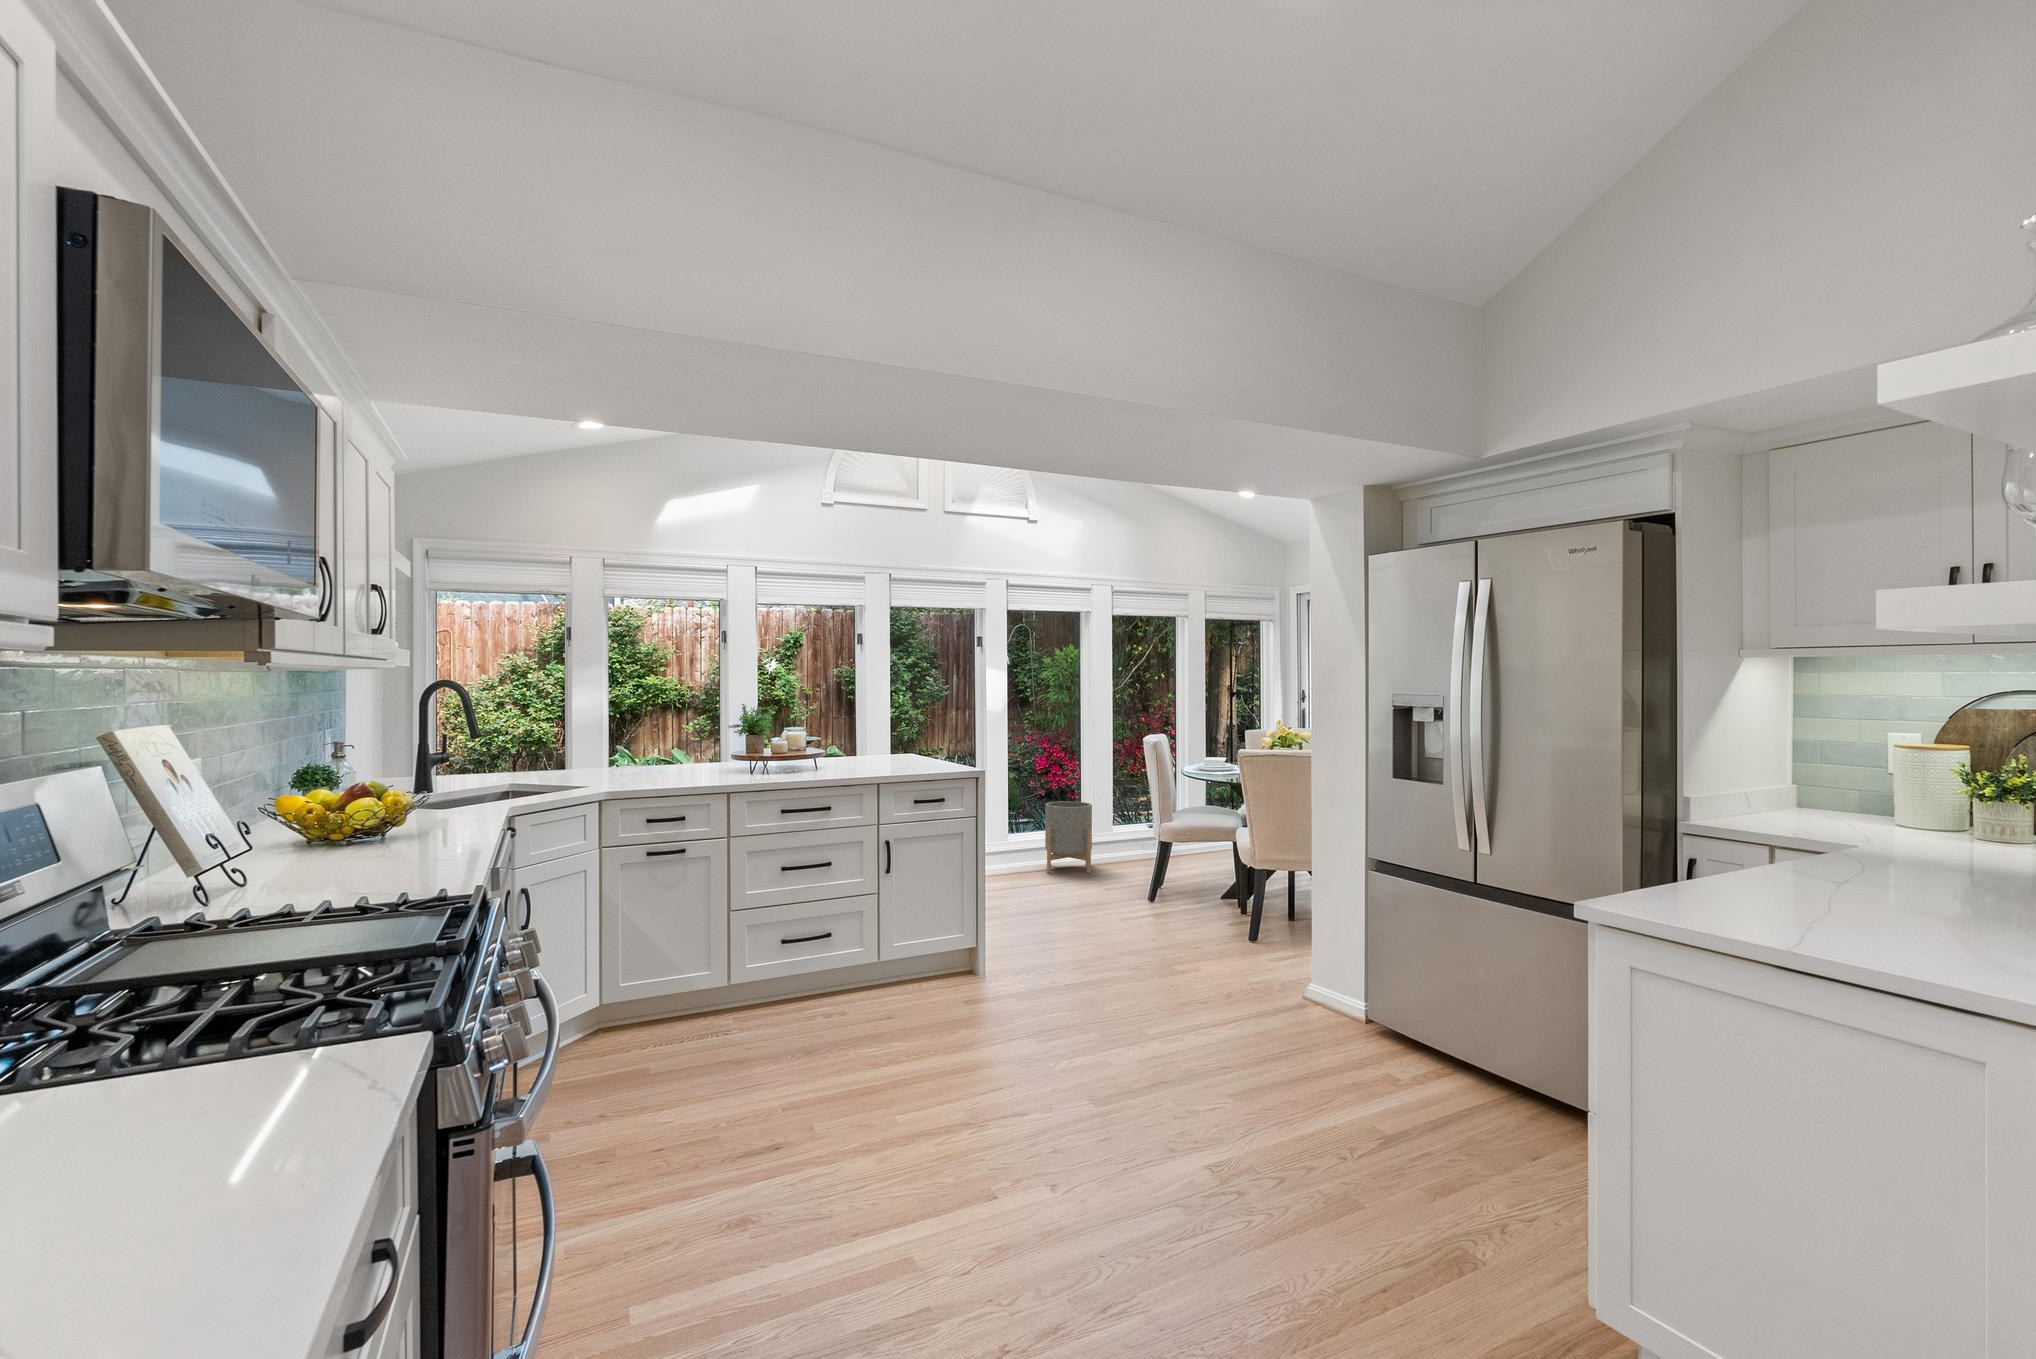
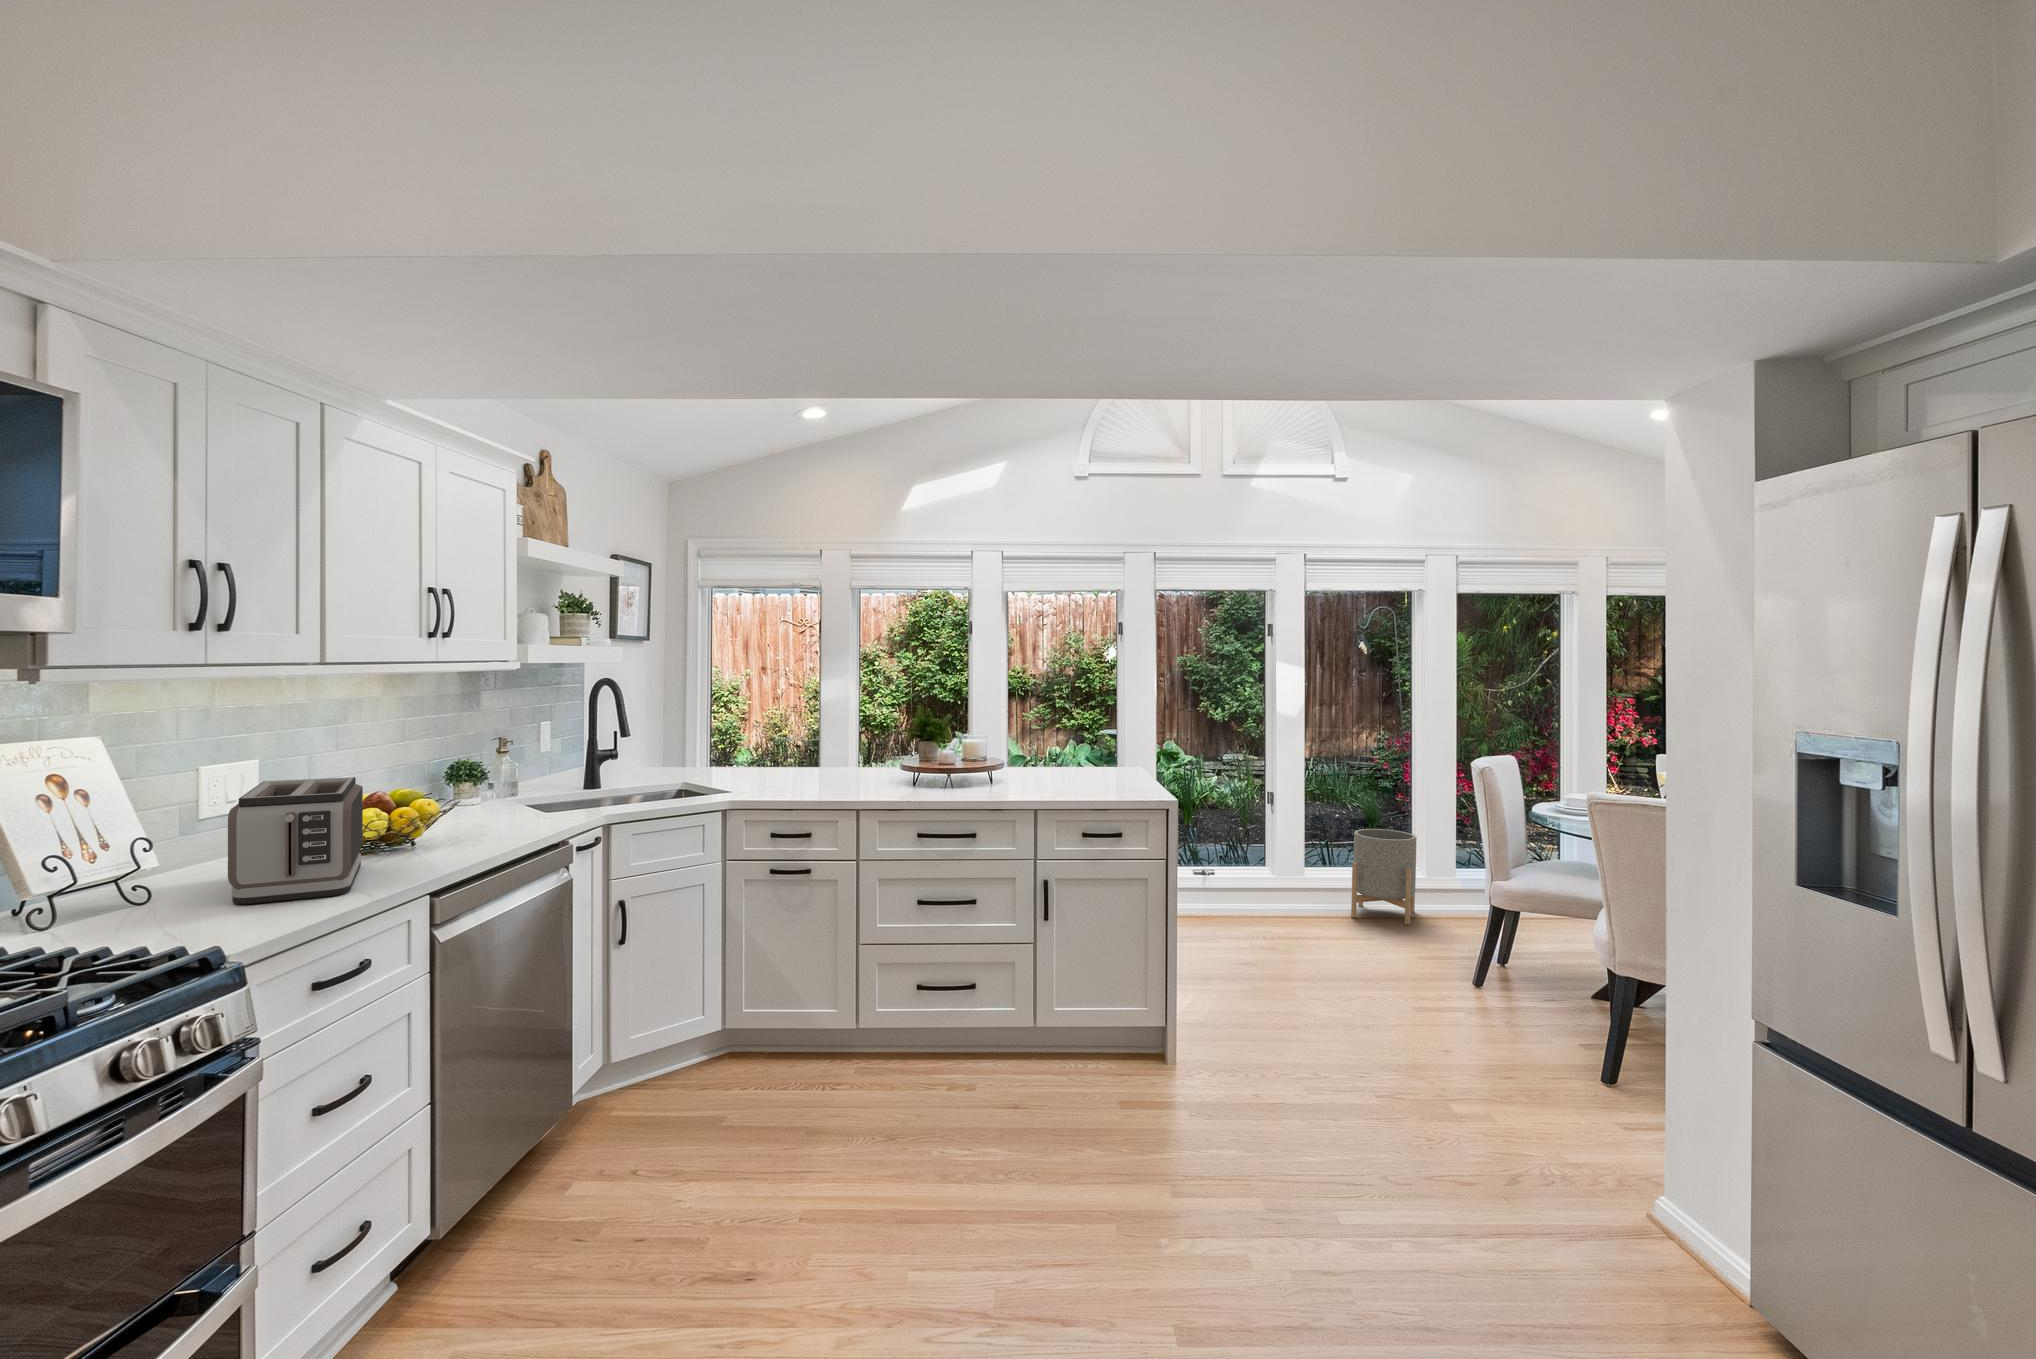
toaster: none [284,766,437,873] -> present [228,777,363,904]

